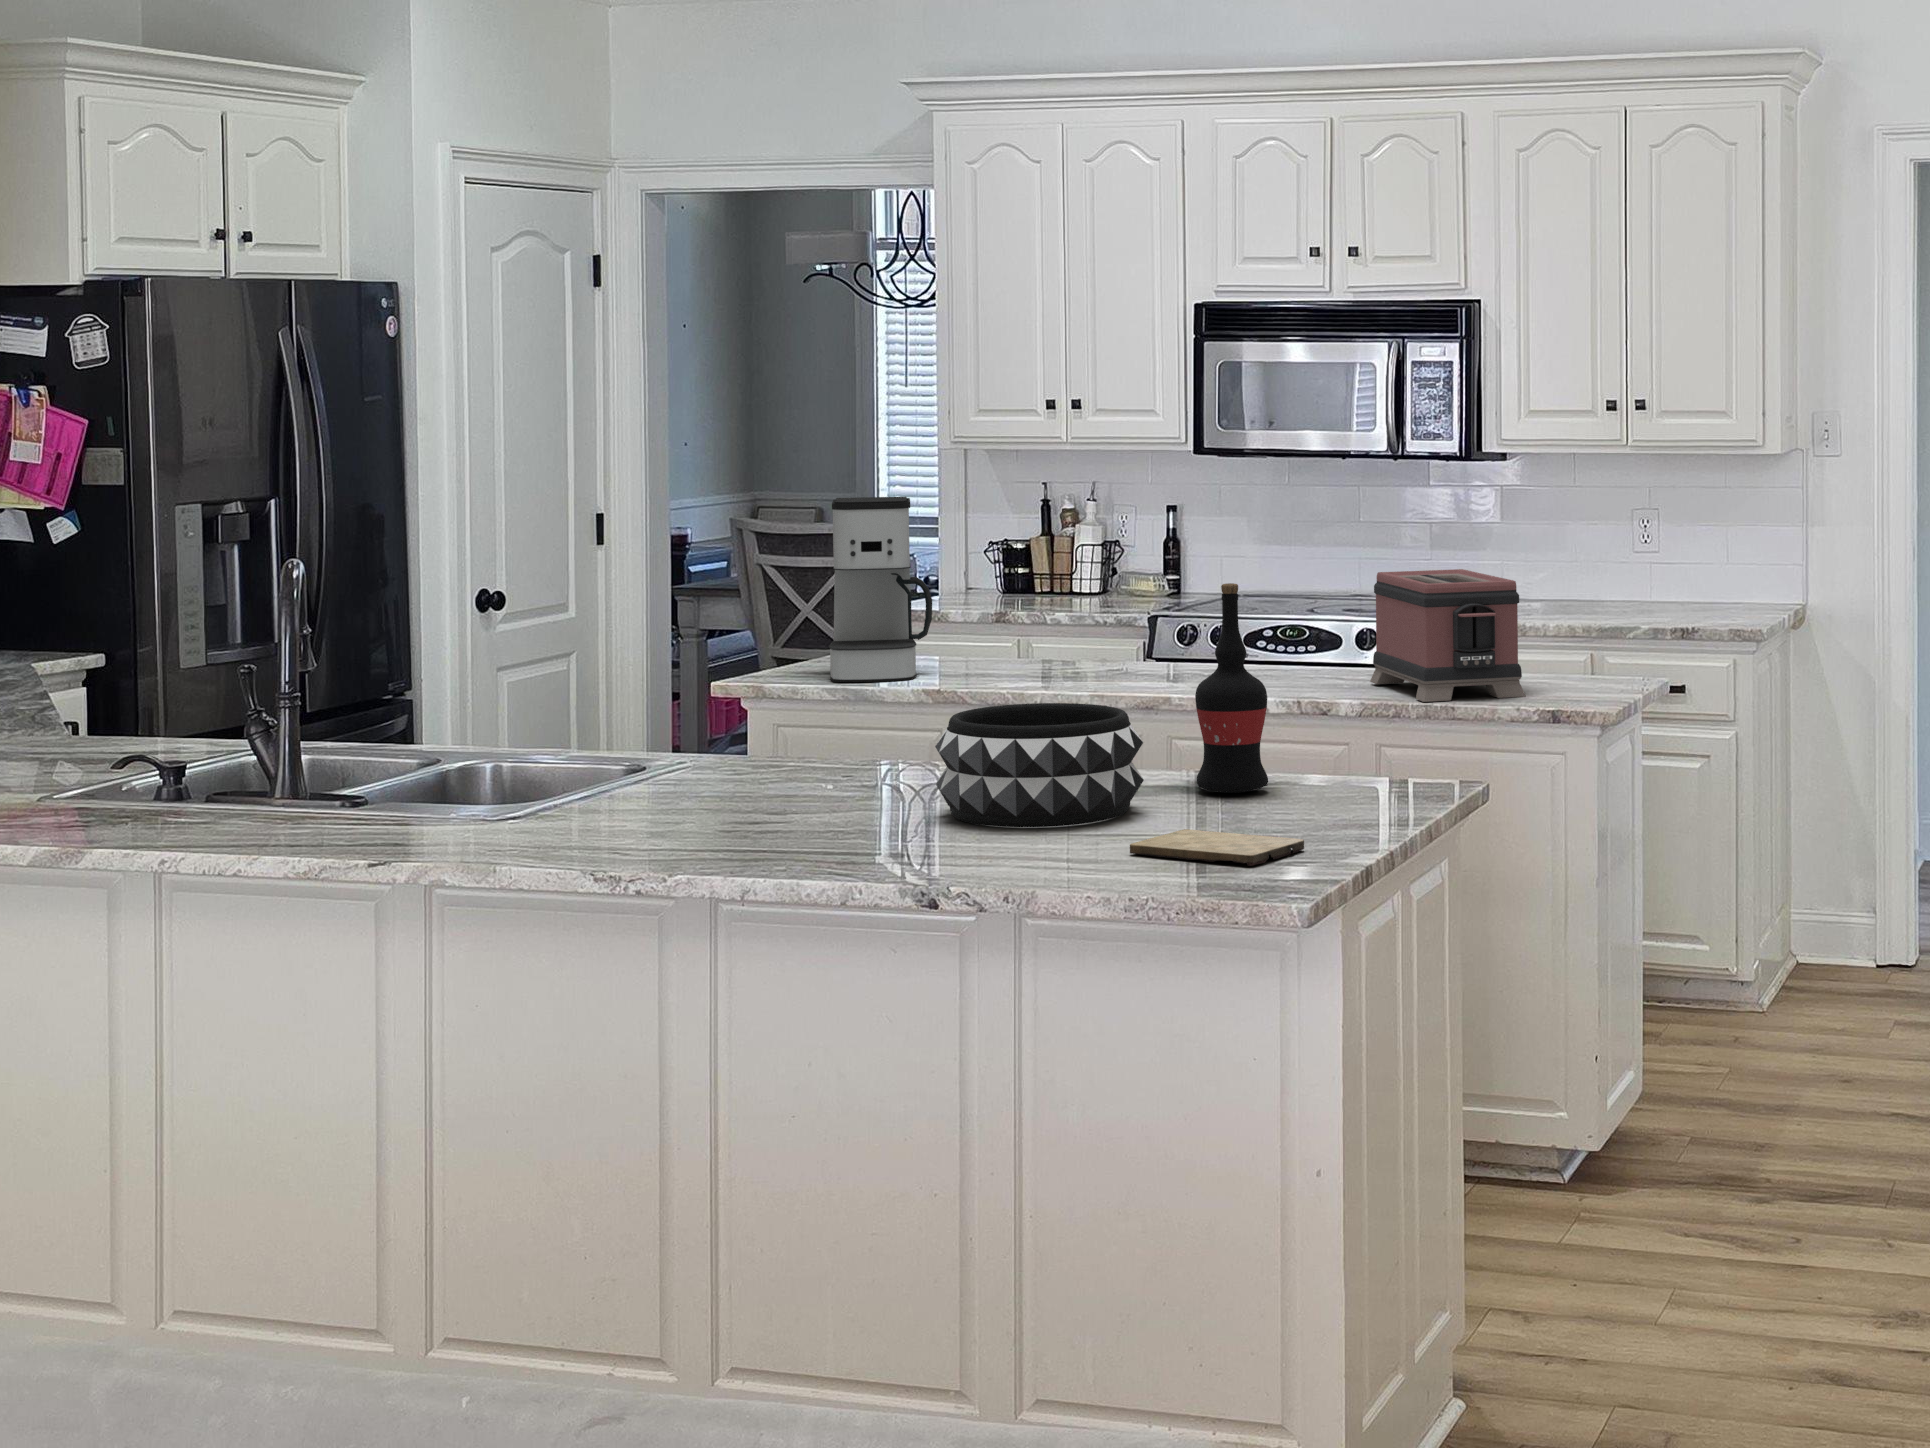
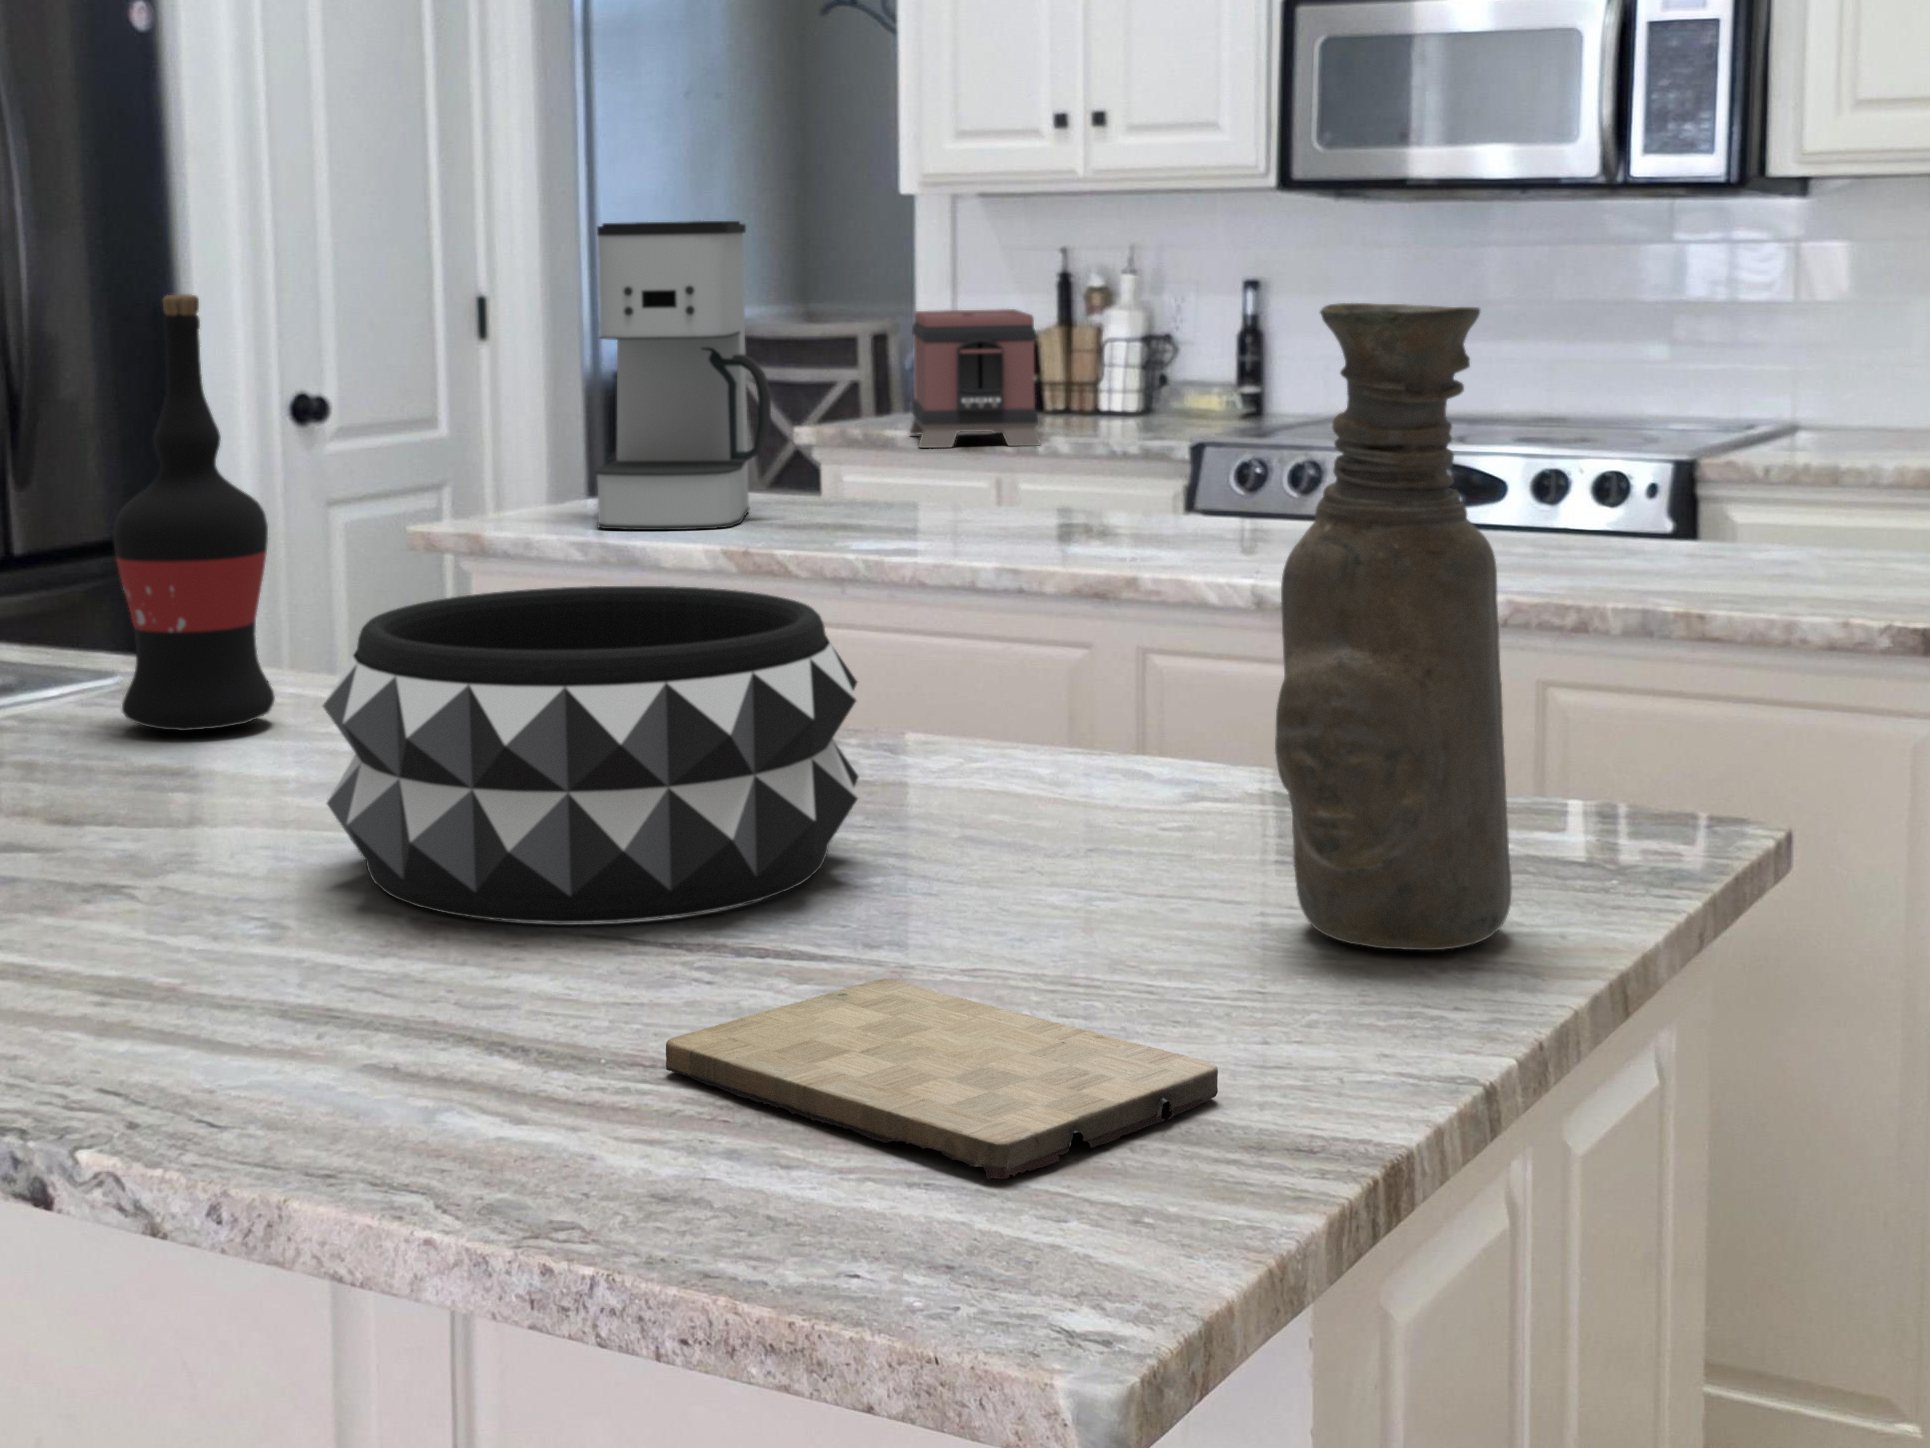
toaster: present [1370,569,1525,702] -> present [909,309,1041,448]
wine bottle: present [1195,583,1268,793] -> present [113,294,275,731]
vase: none [1303,594,1383,818] -> present [1275,303,1512,950]

